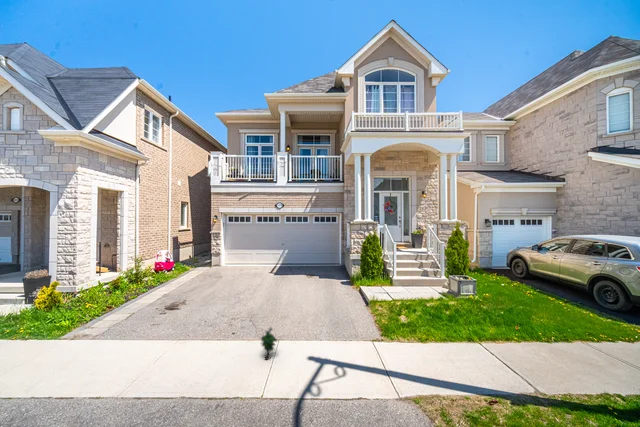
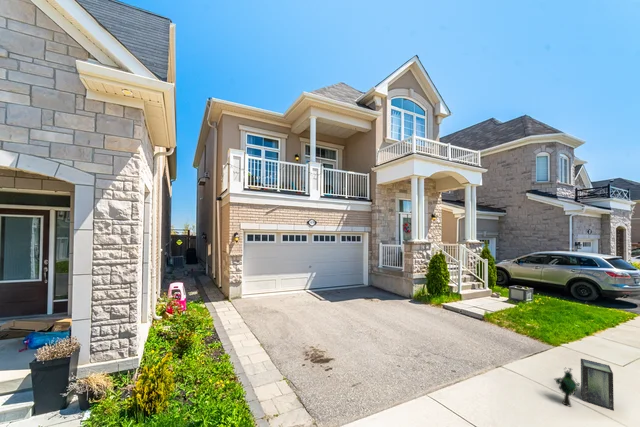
storage box: none [287,326,312,371] -> present [581,359,614,410]

